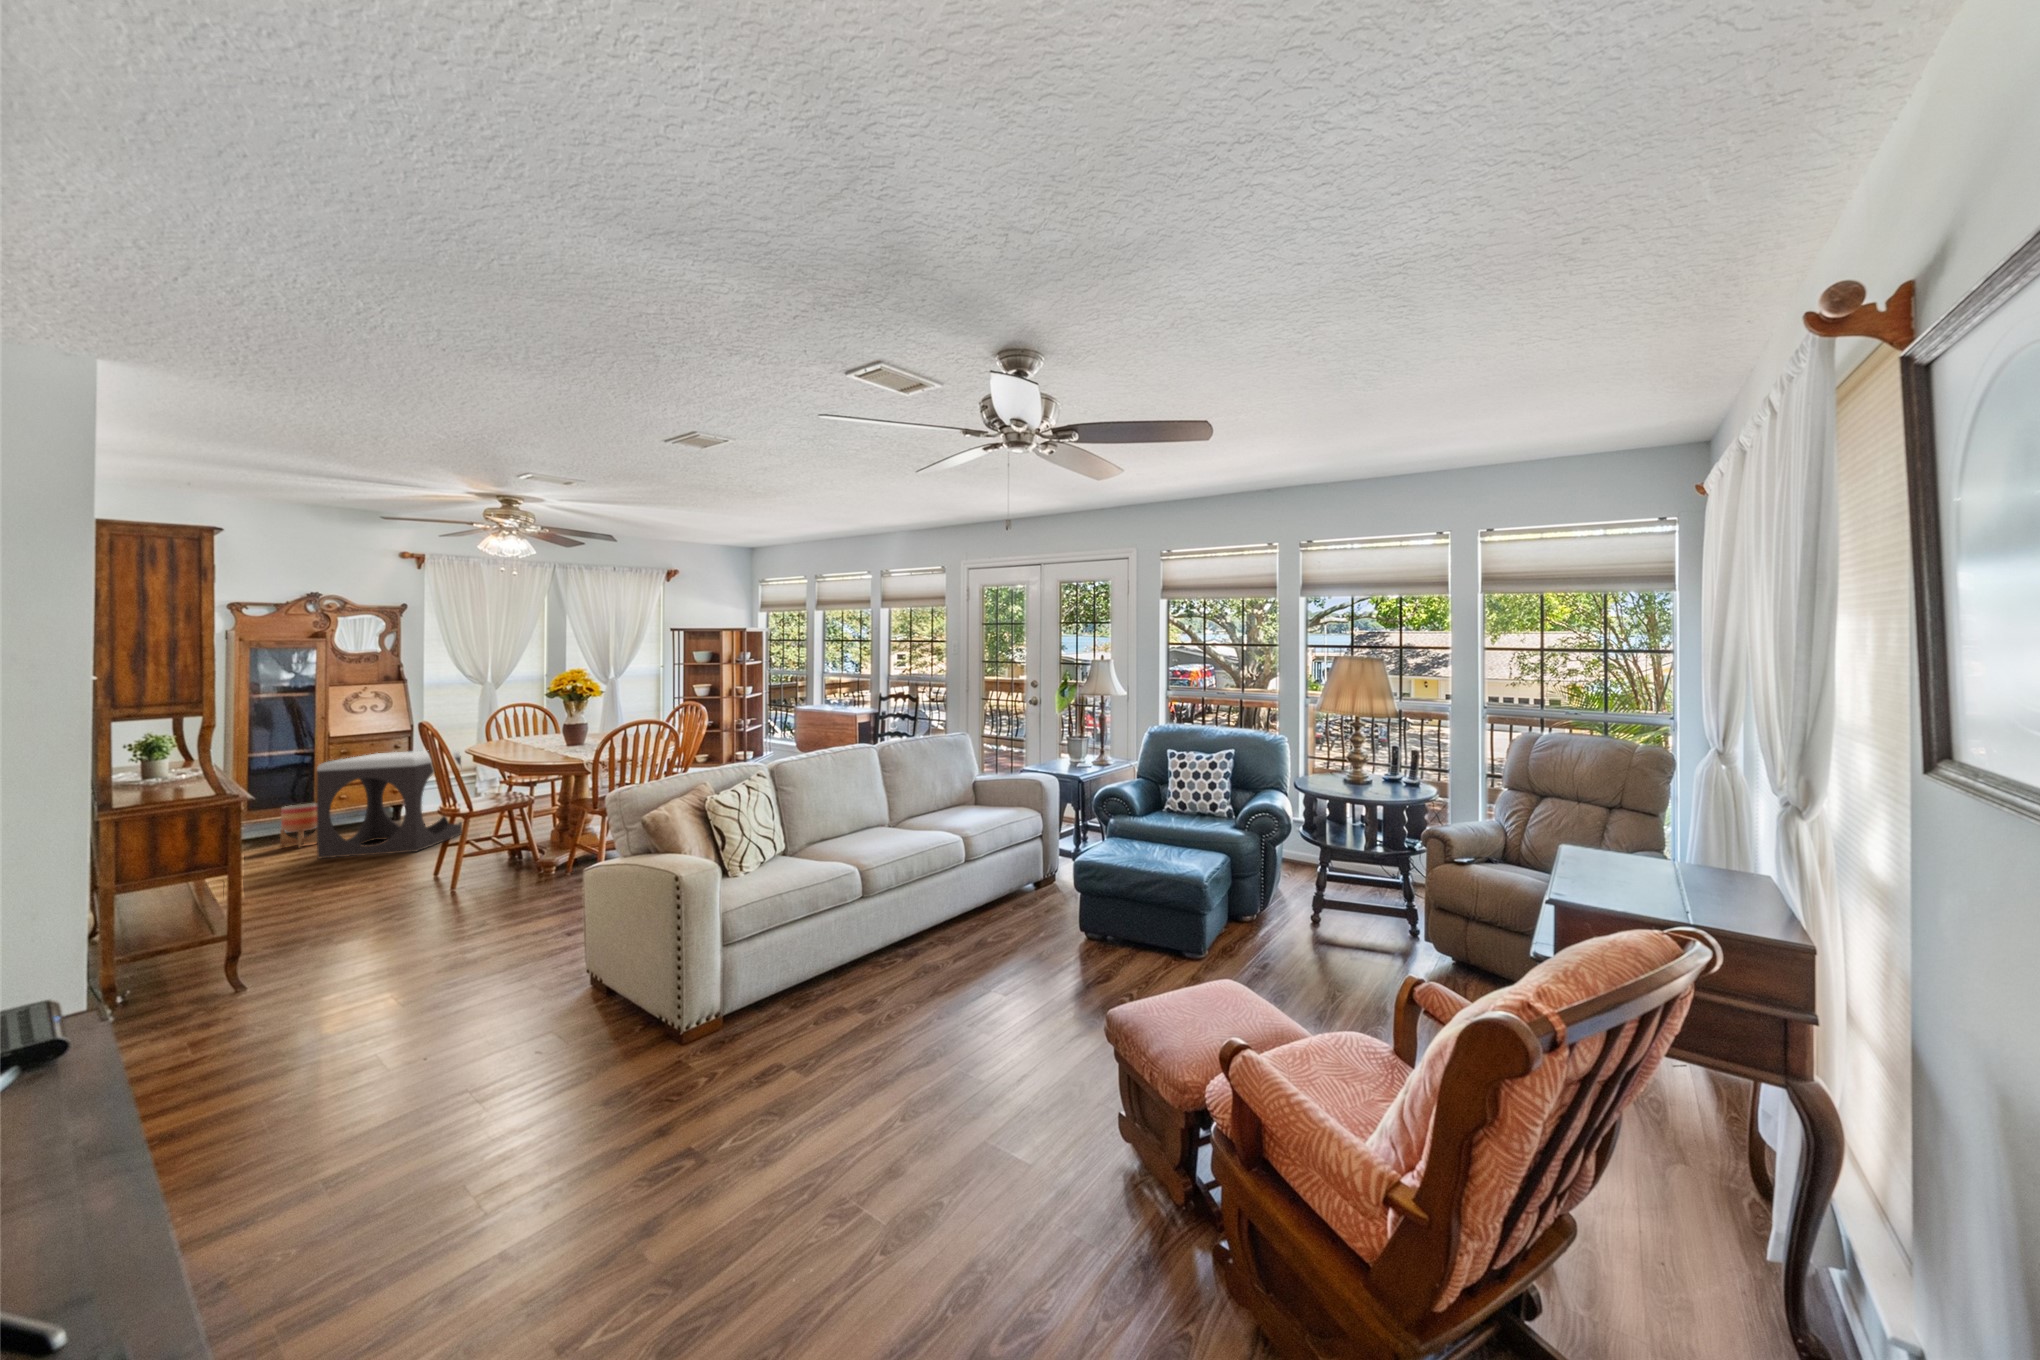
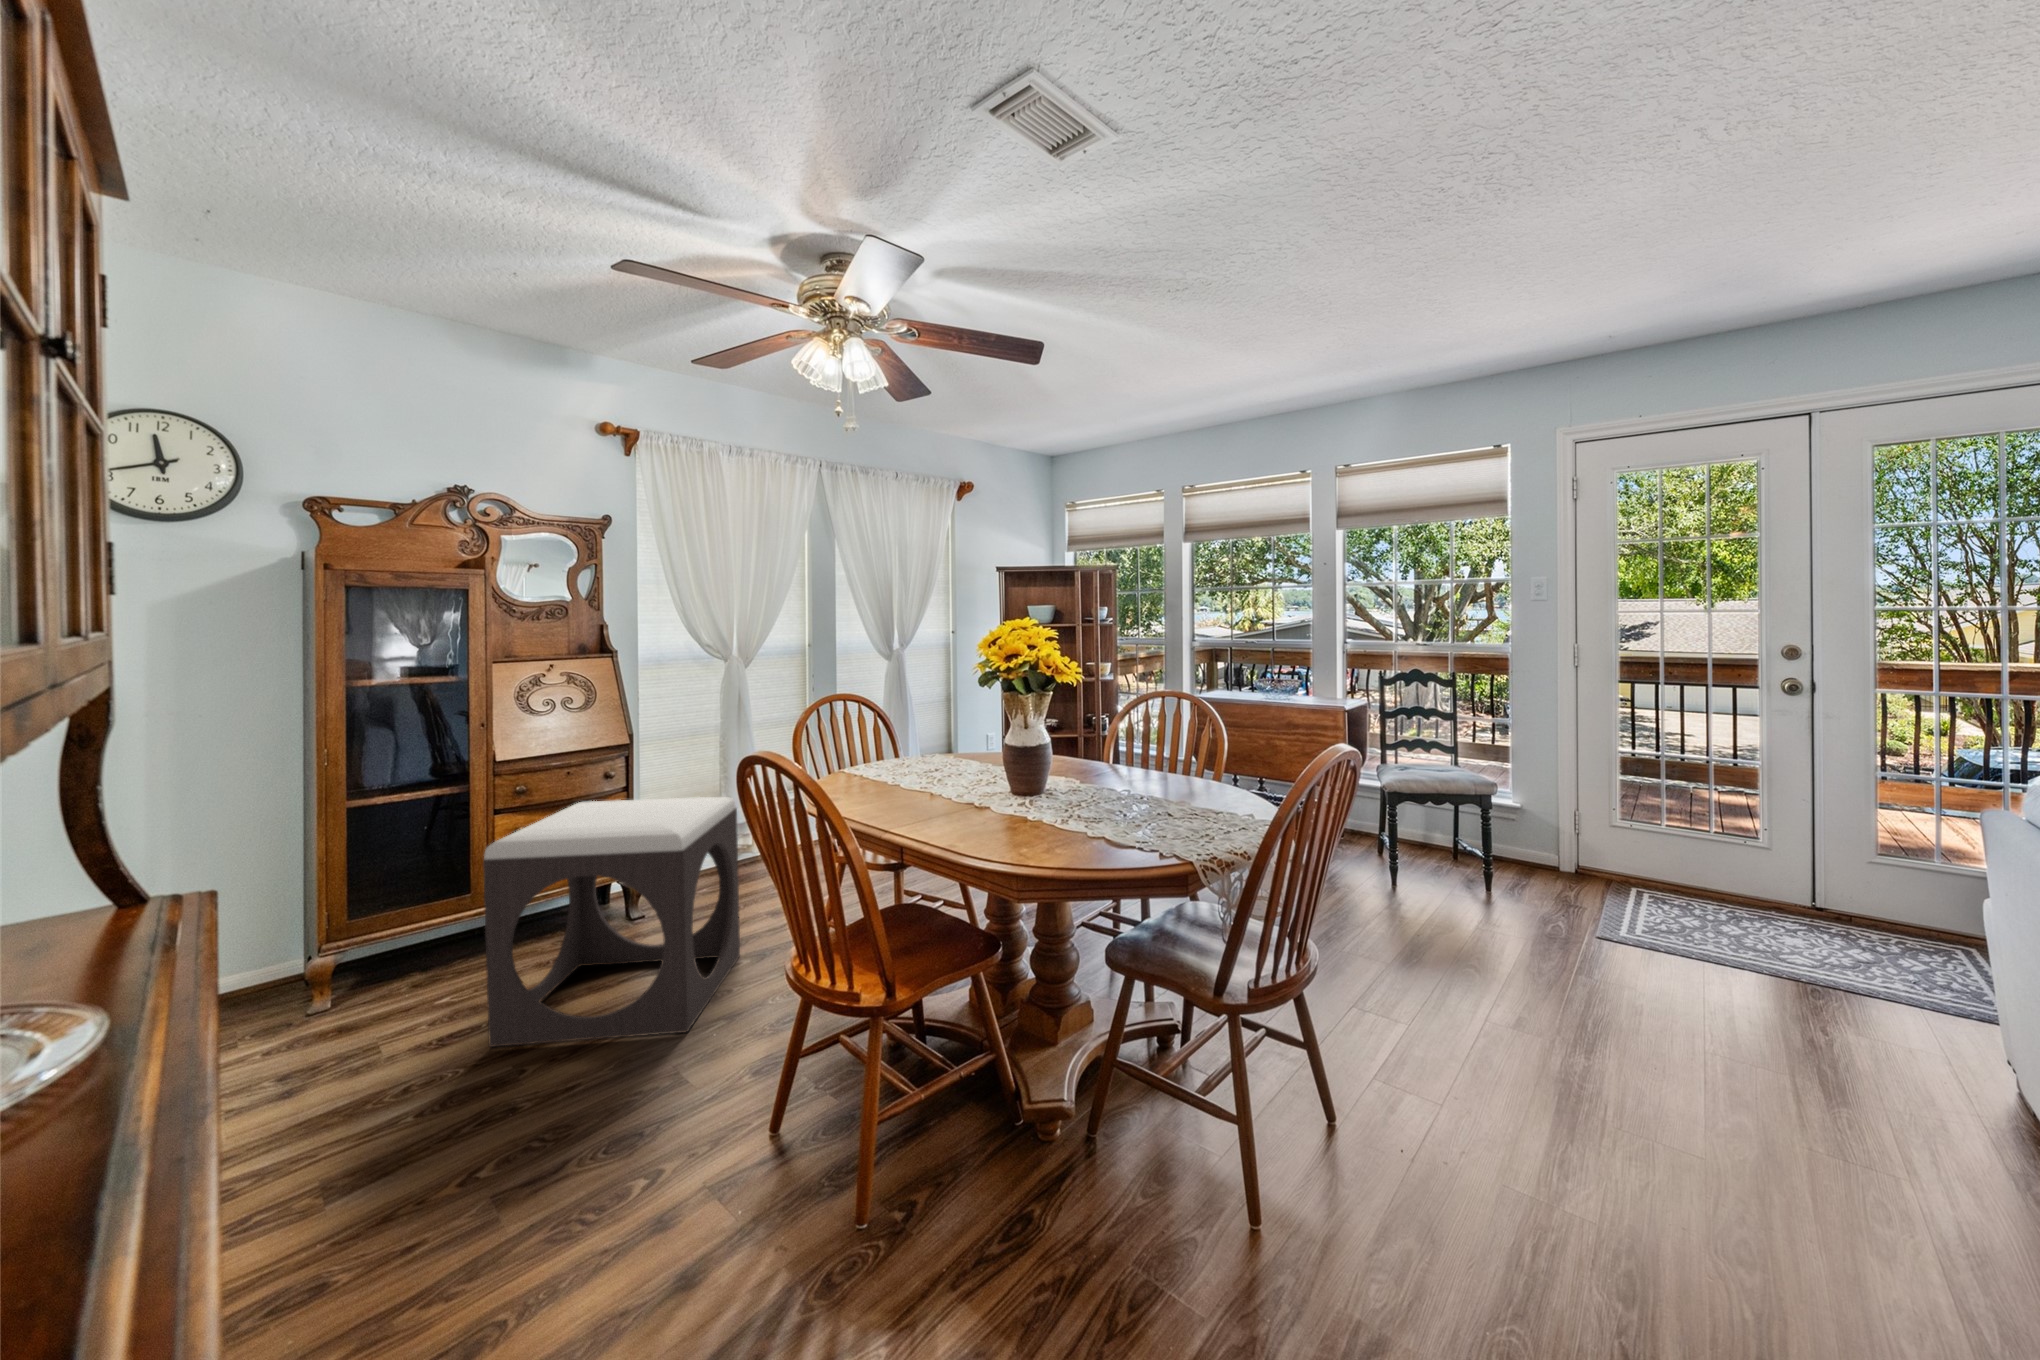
planter: present [280,803,317,848] -> none [410,892,484,989]

